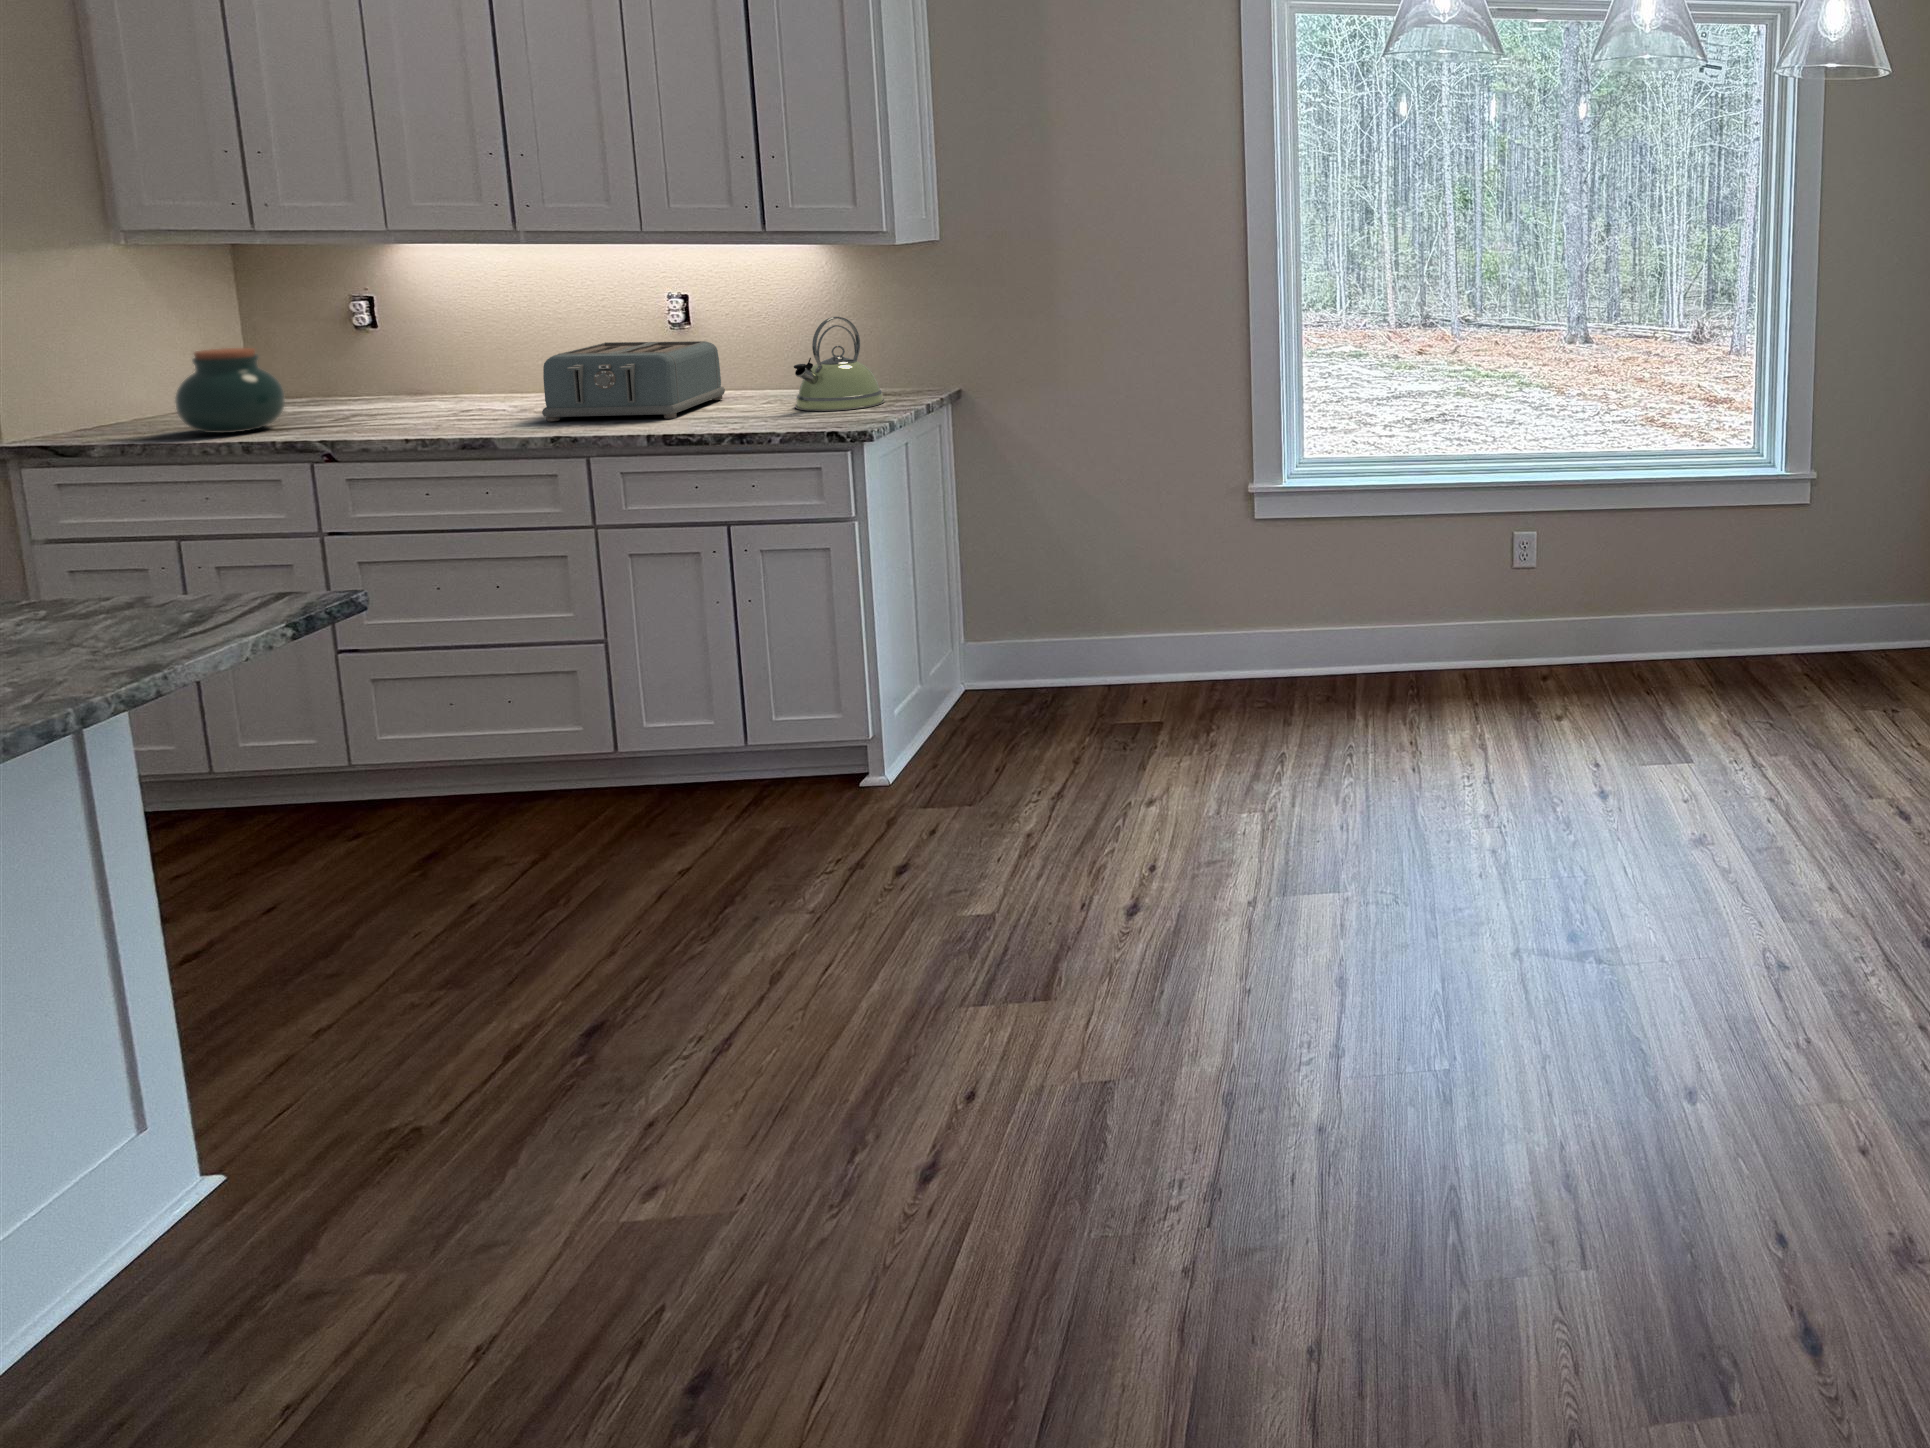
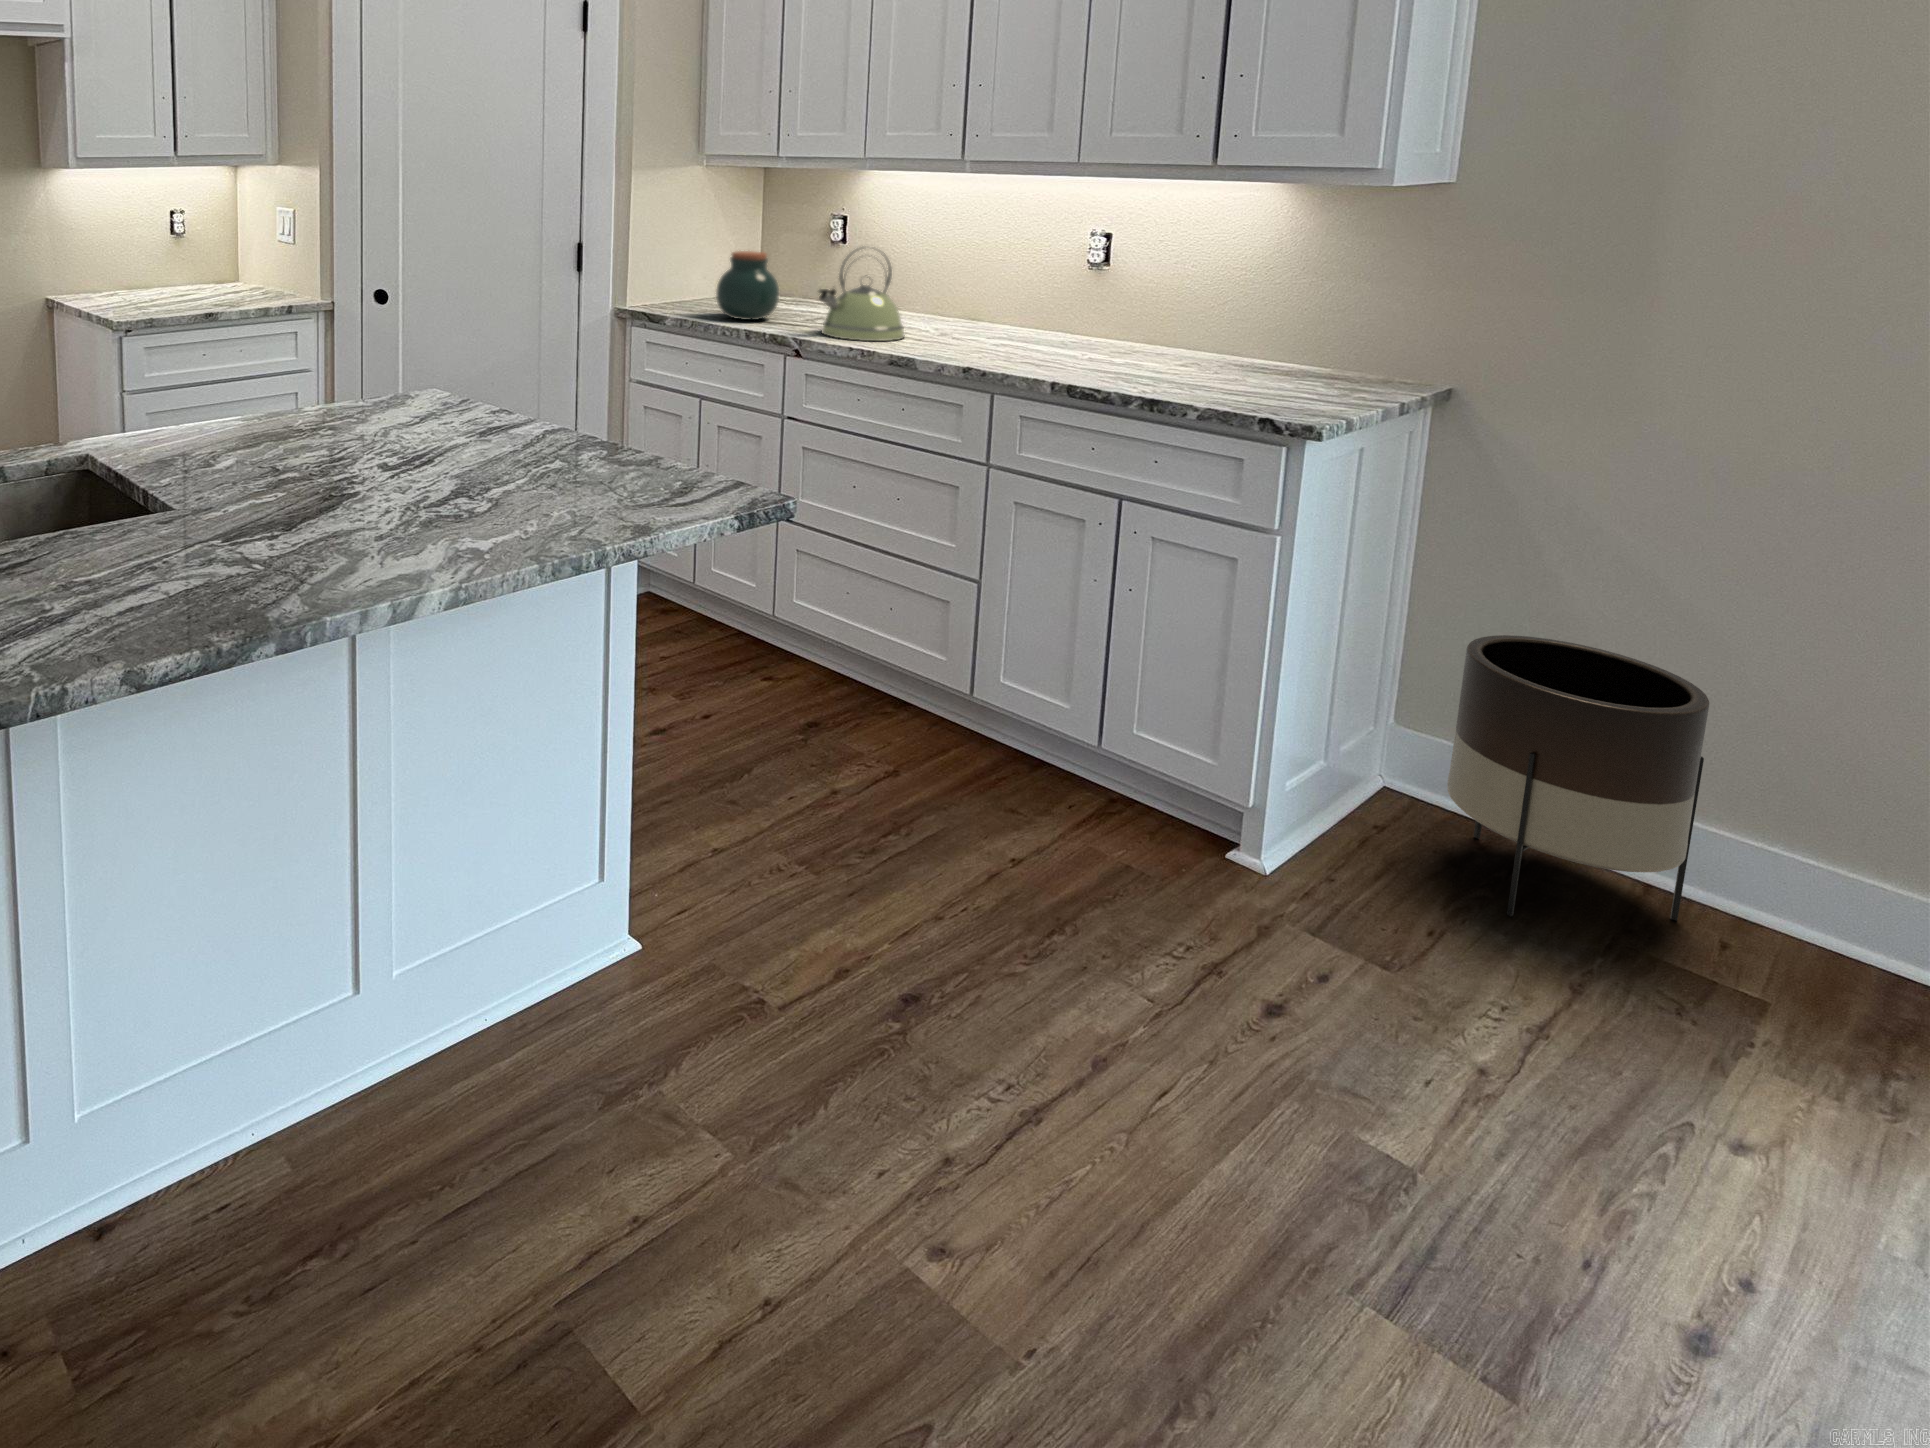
kettle: present [794,317,884,411] -> present [819,246,904,341]
toaster: present [542,341,725,421] -> none [960,277,1136,366]
planter: none [993,544,1124,737] -> present [1447,635,1709,921]

